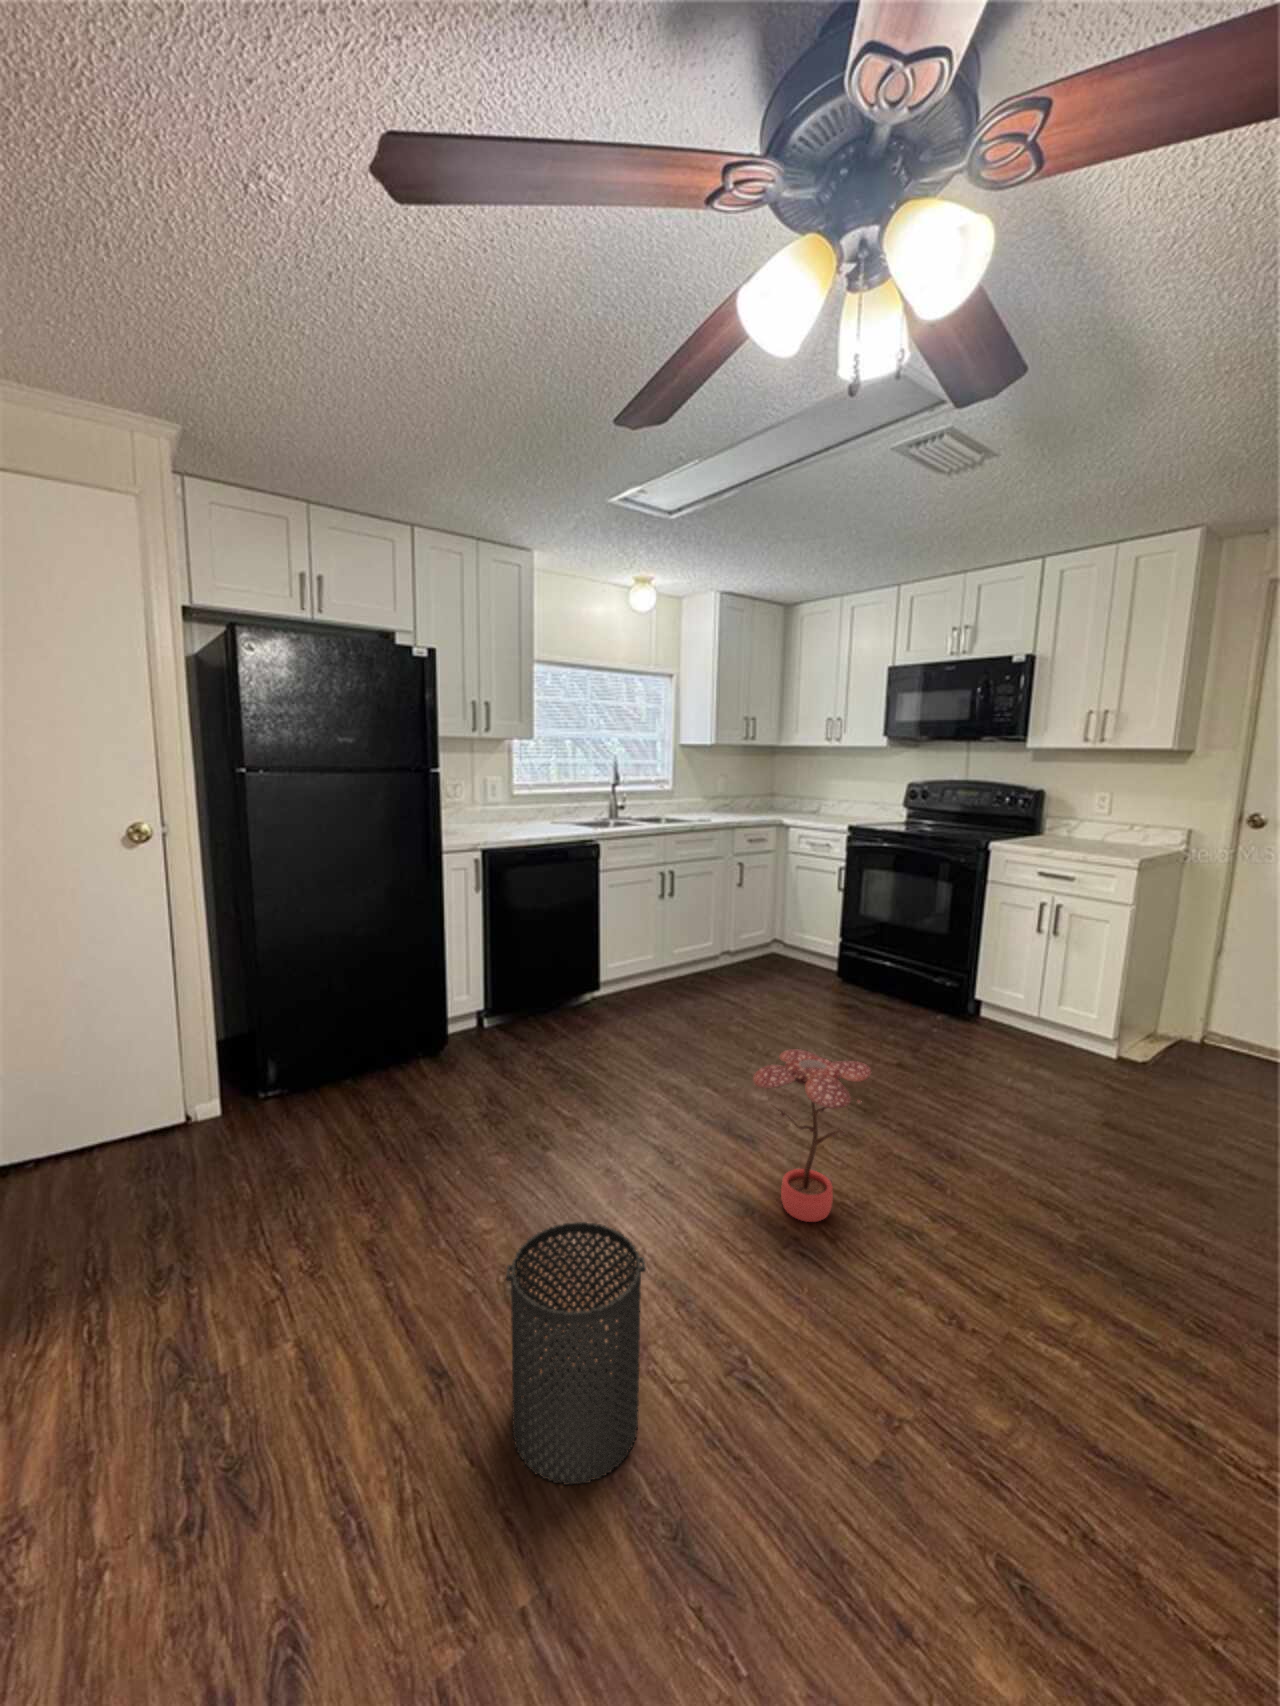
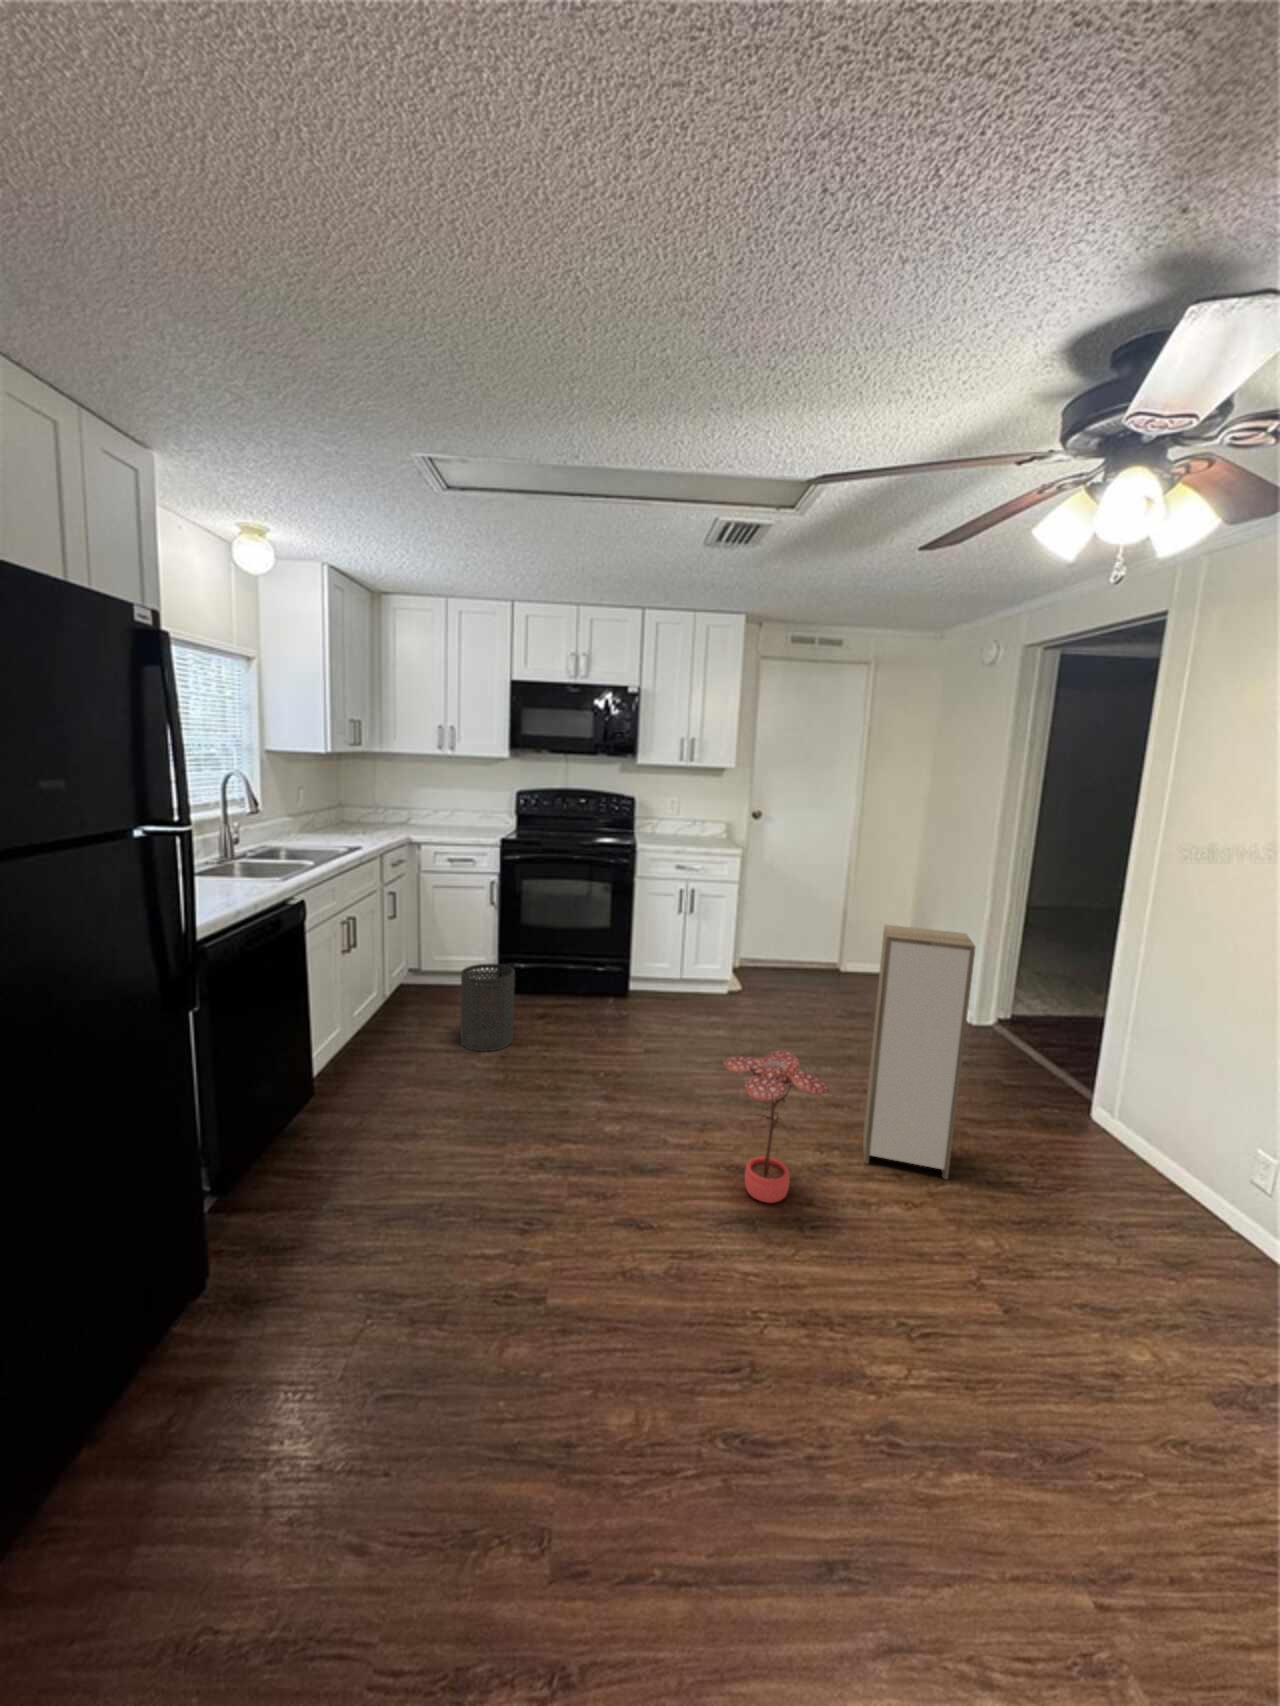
storage cabinet: none [971,946,1166,1340] -> present [863,925,975,1179]
trash can: present [506,1222,646,1485] -> present [460,963,515,1051]

